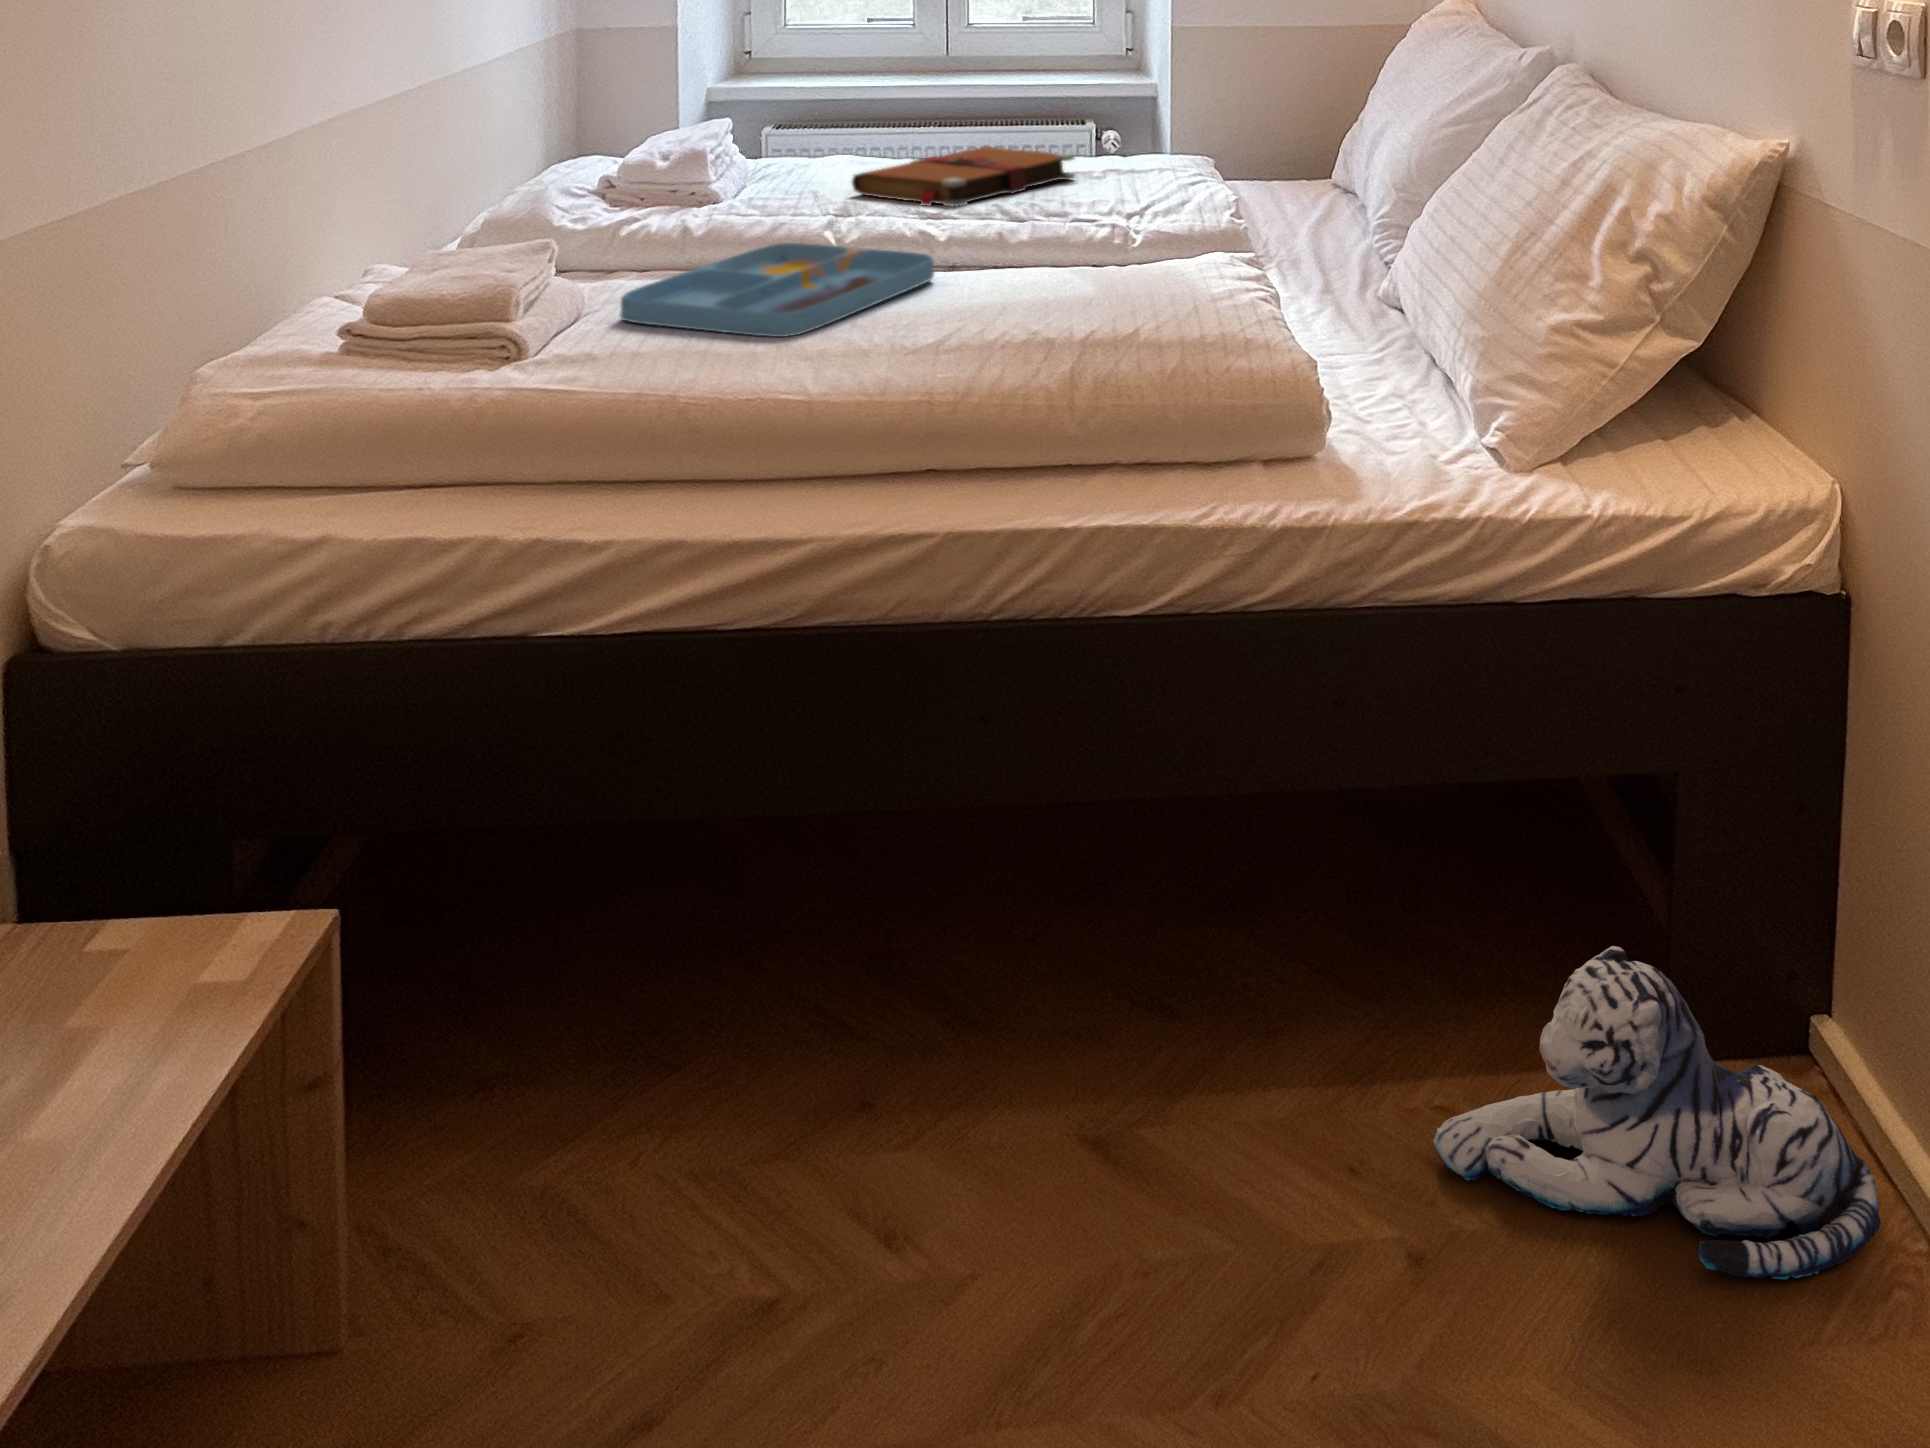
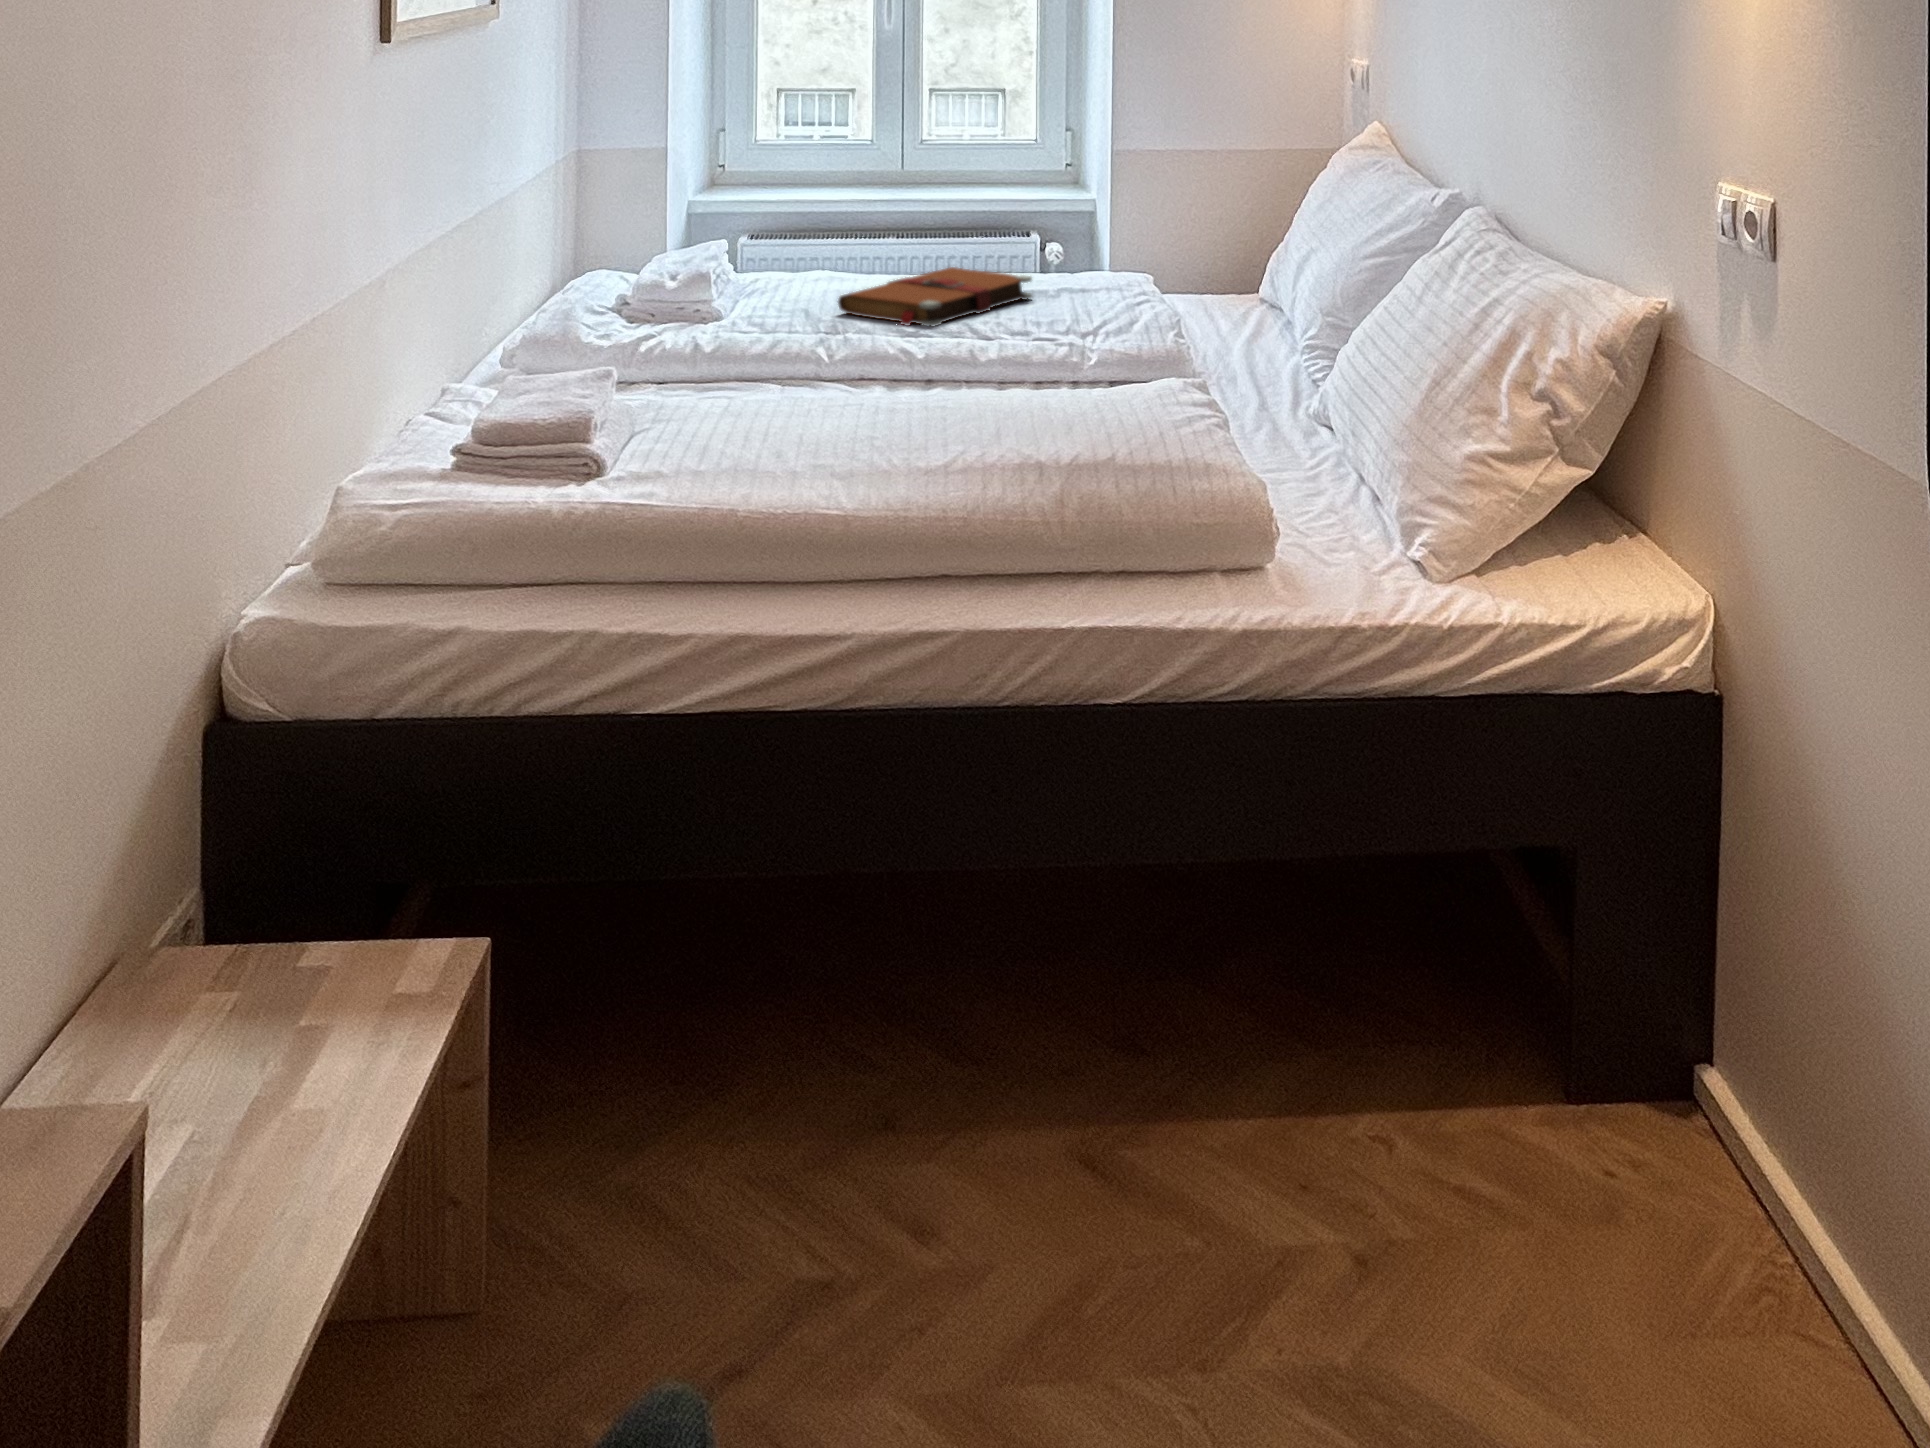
tray: present [621,243,934,337] -> none [672,367,930,457]
plush toy: present [1433,946,1881,1279] -> none [1369,992,1749,1278]

